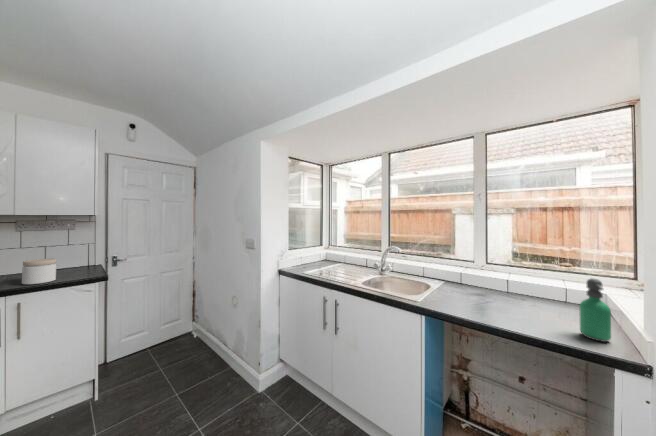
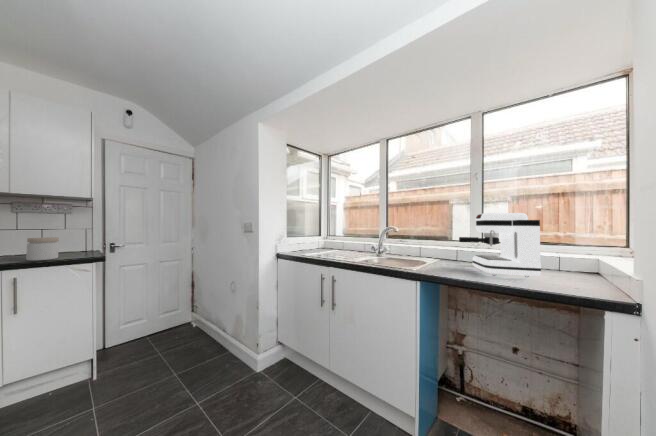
coffee maker: none [467,240,560,314] -> present [459,213,541,277]
soap dispenser: present [580,279,611,342] -> none [555,235,581,290]

